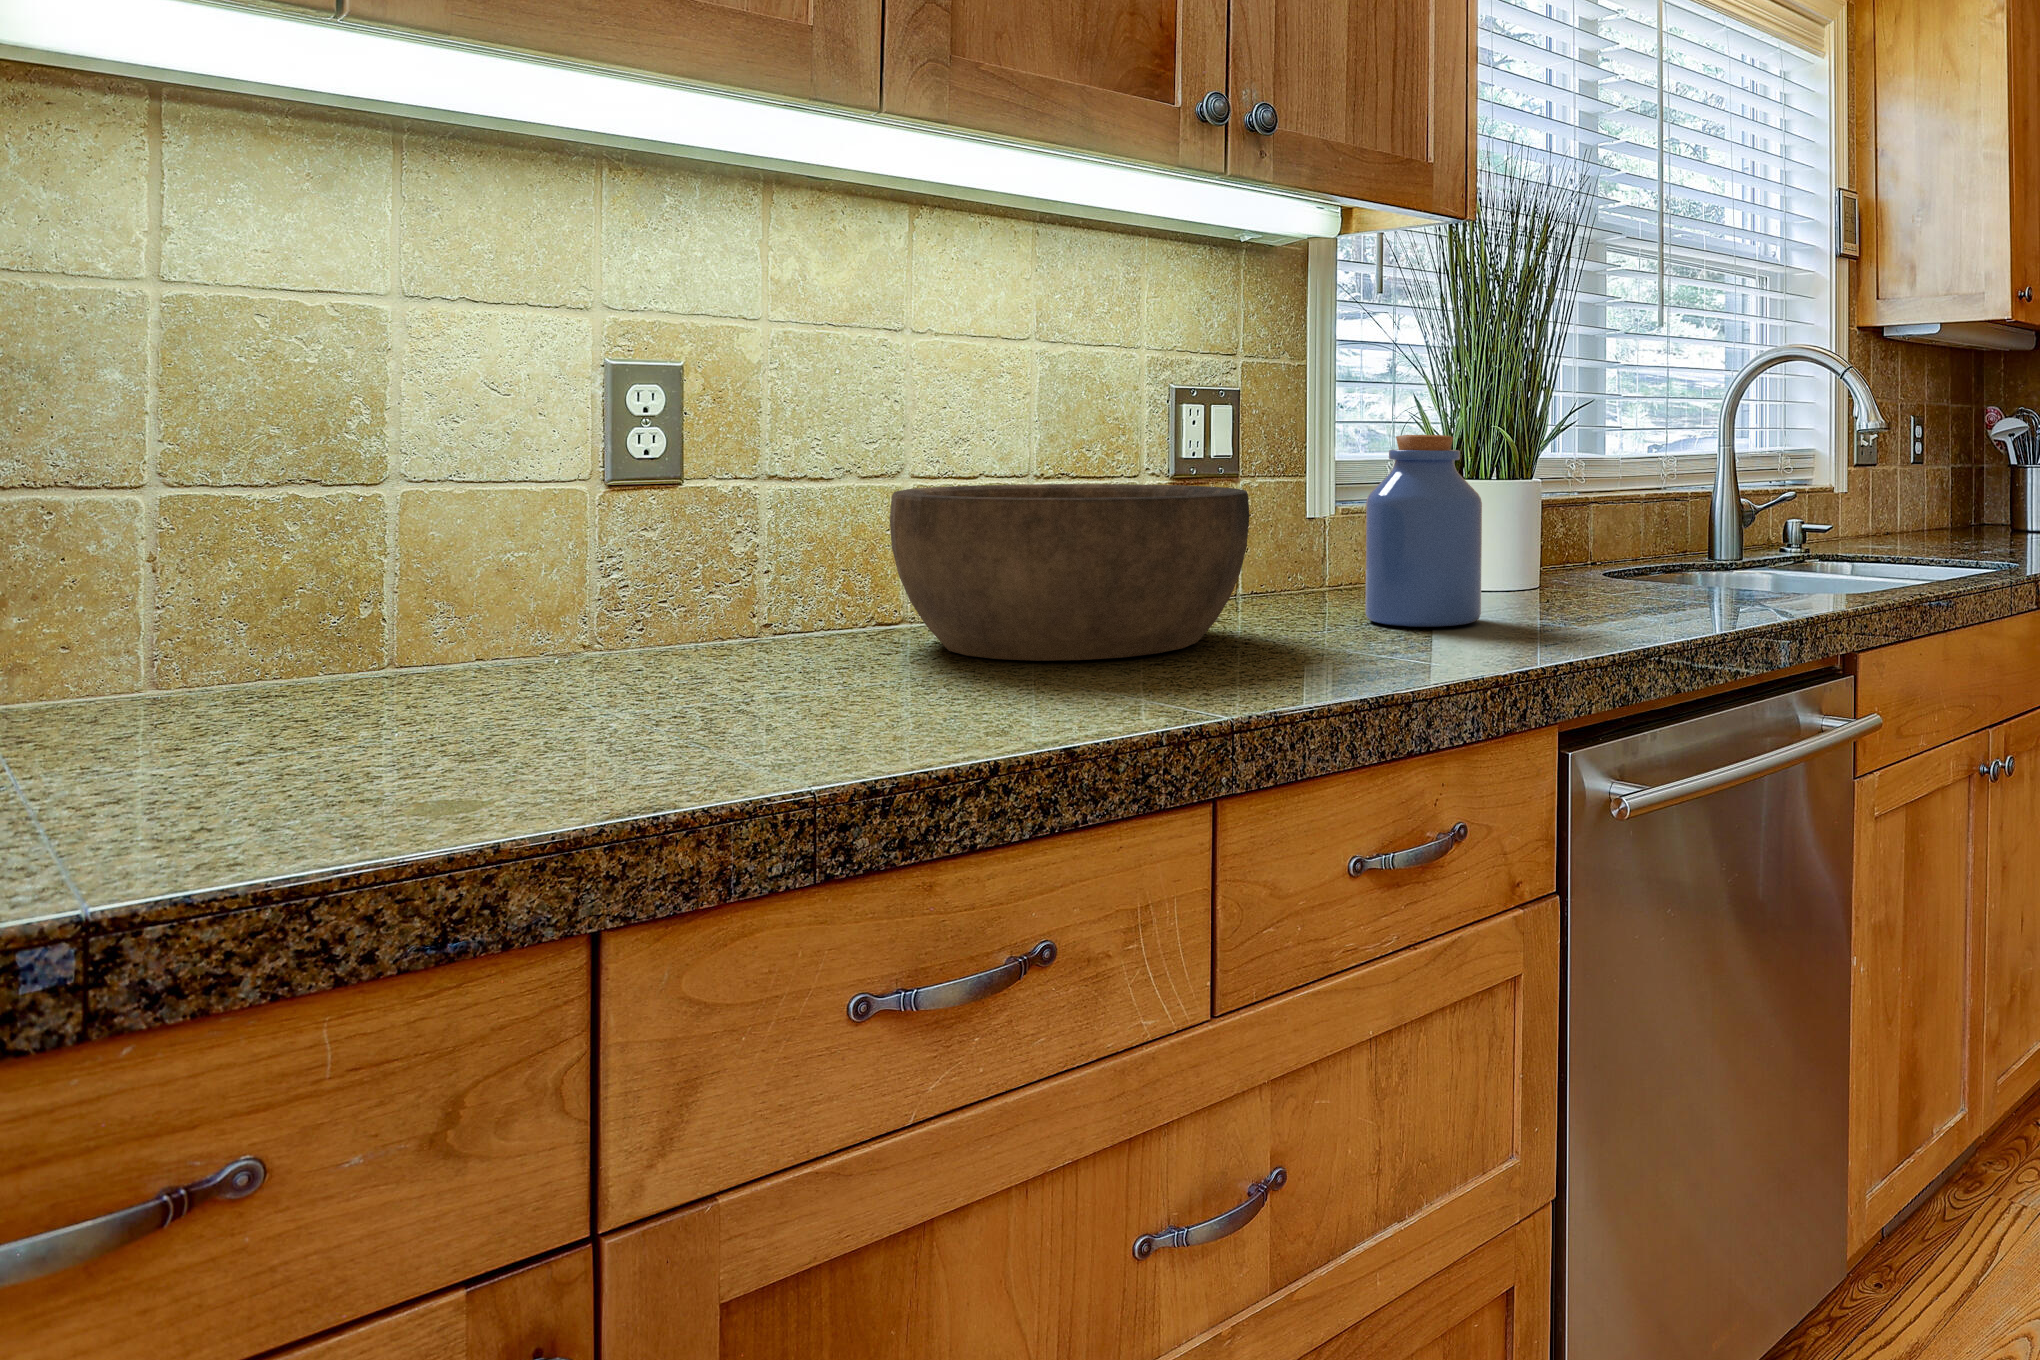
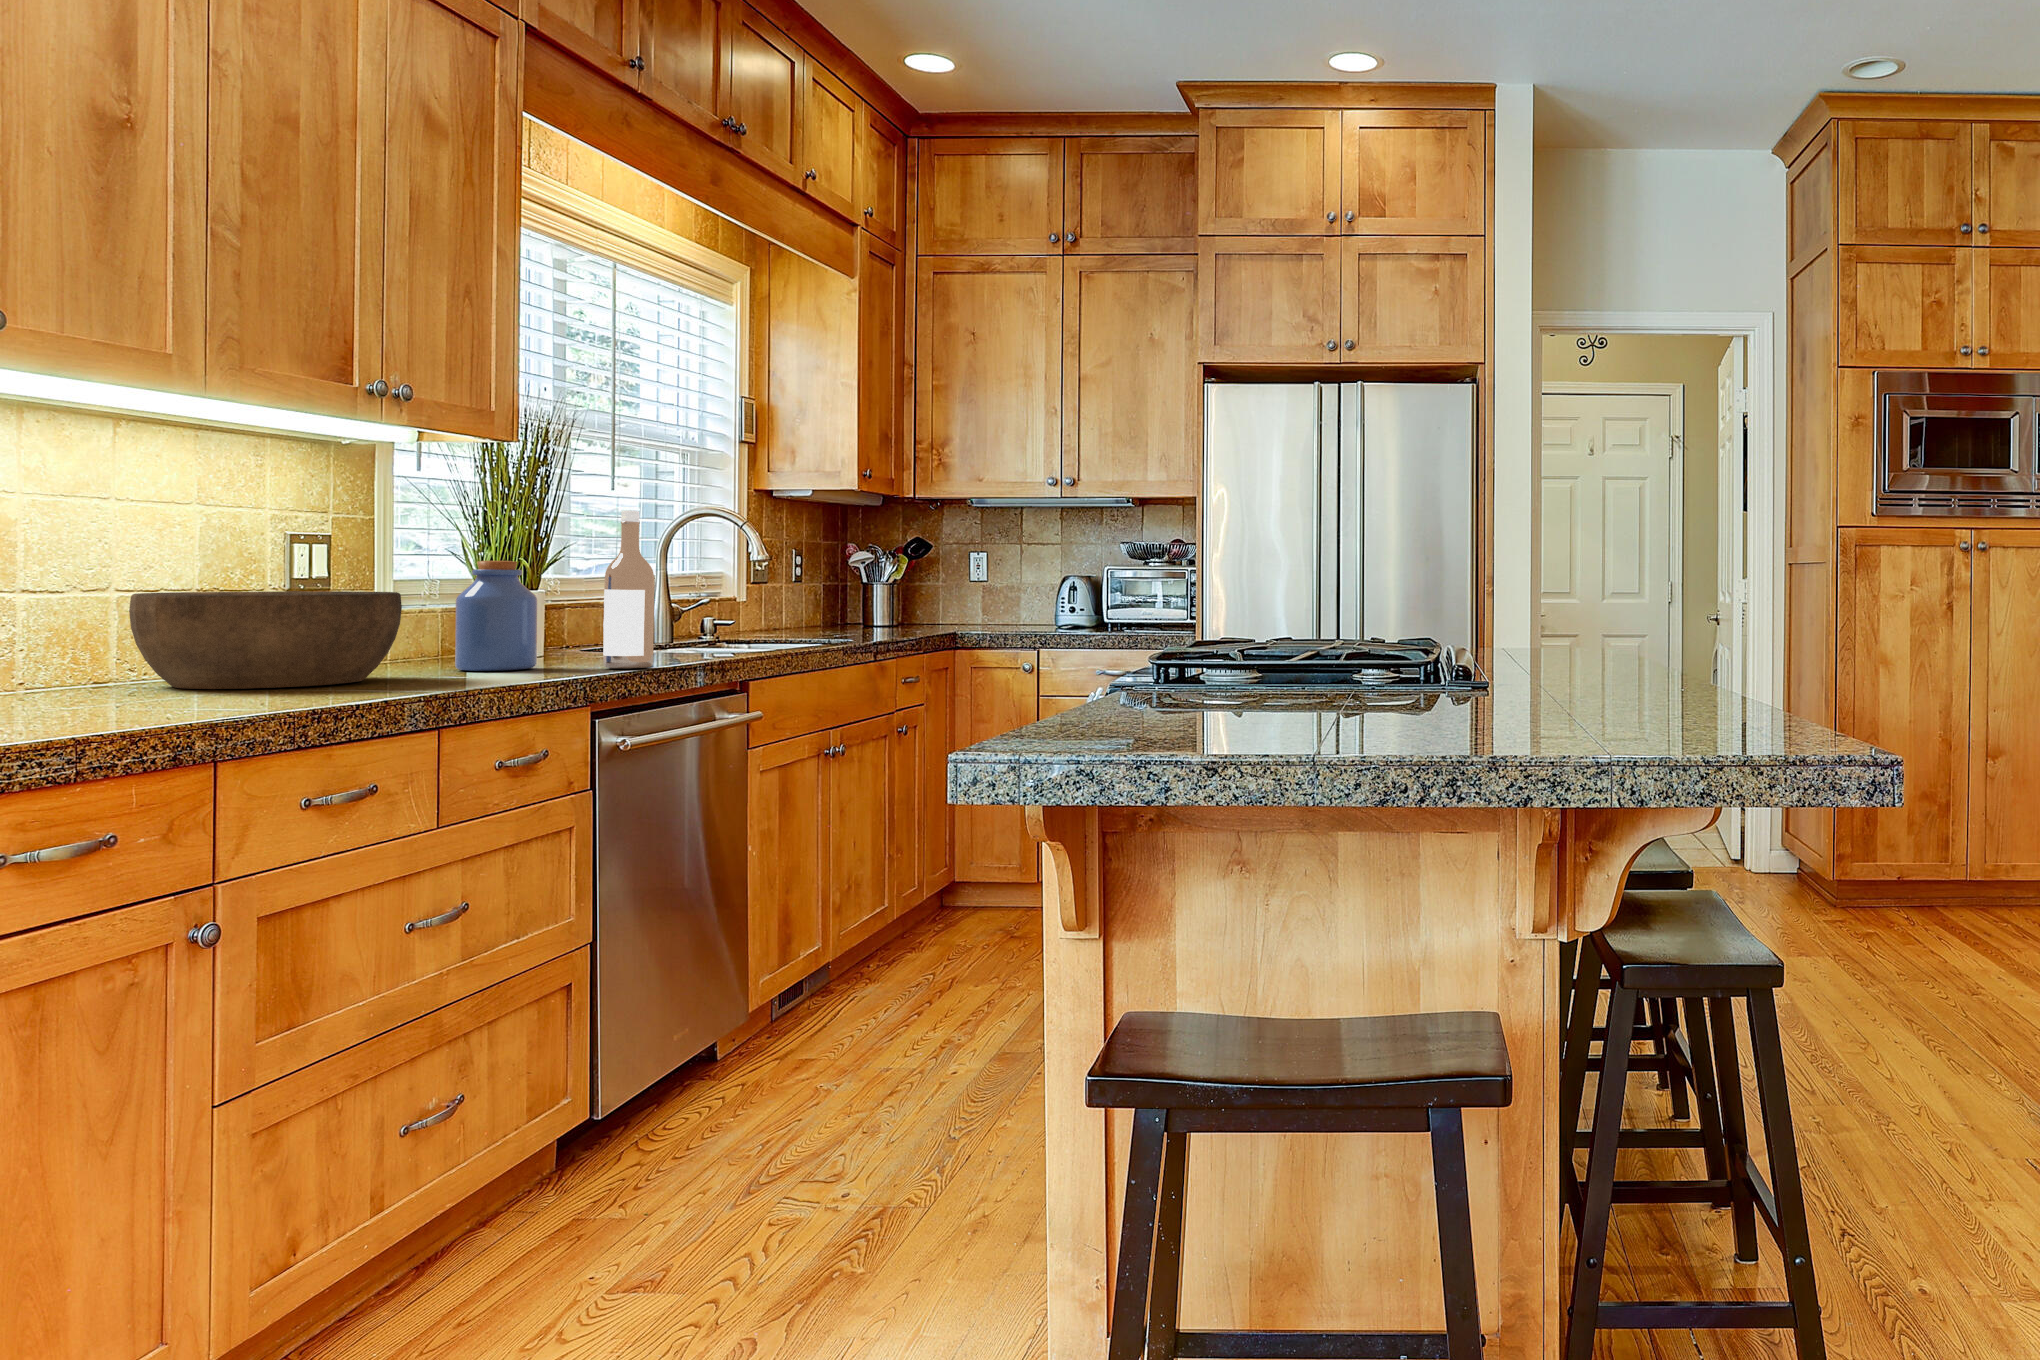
wine bottle: none [1577,342,1658,637] -> present [603,510,654,669]

